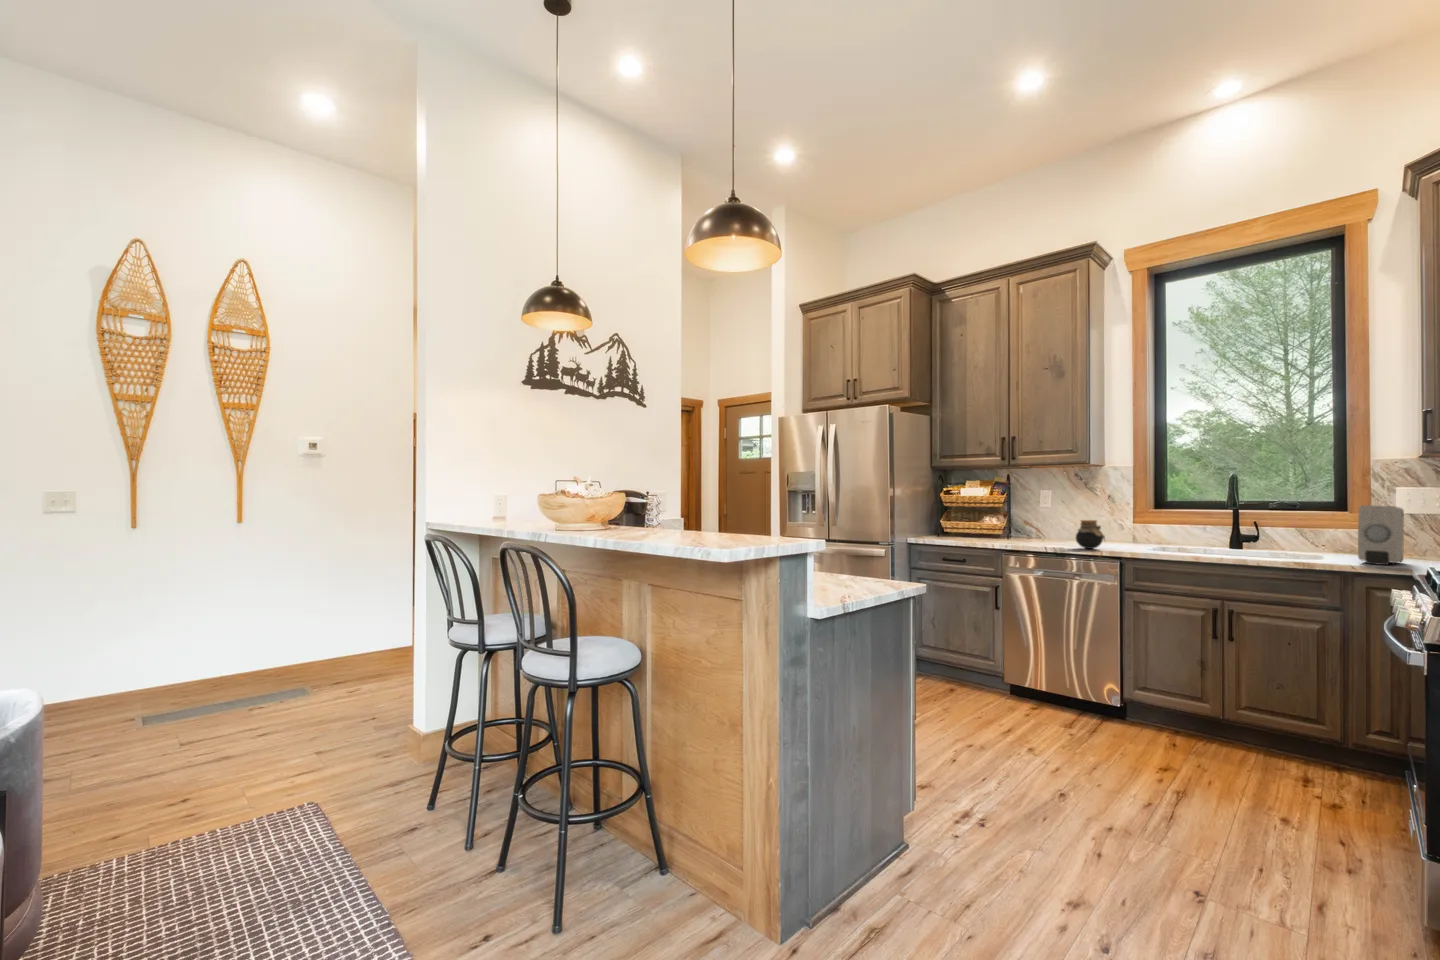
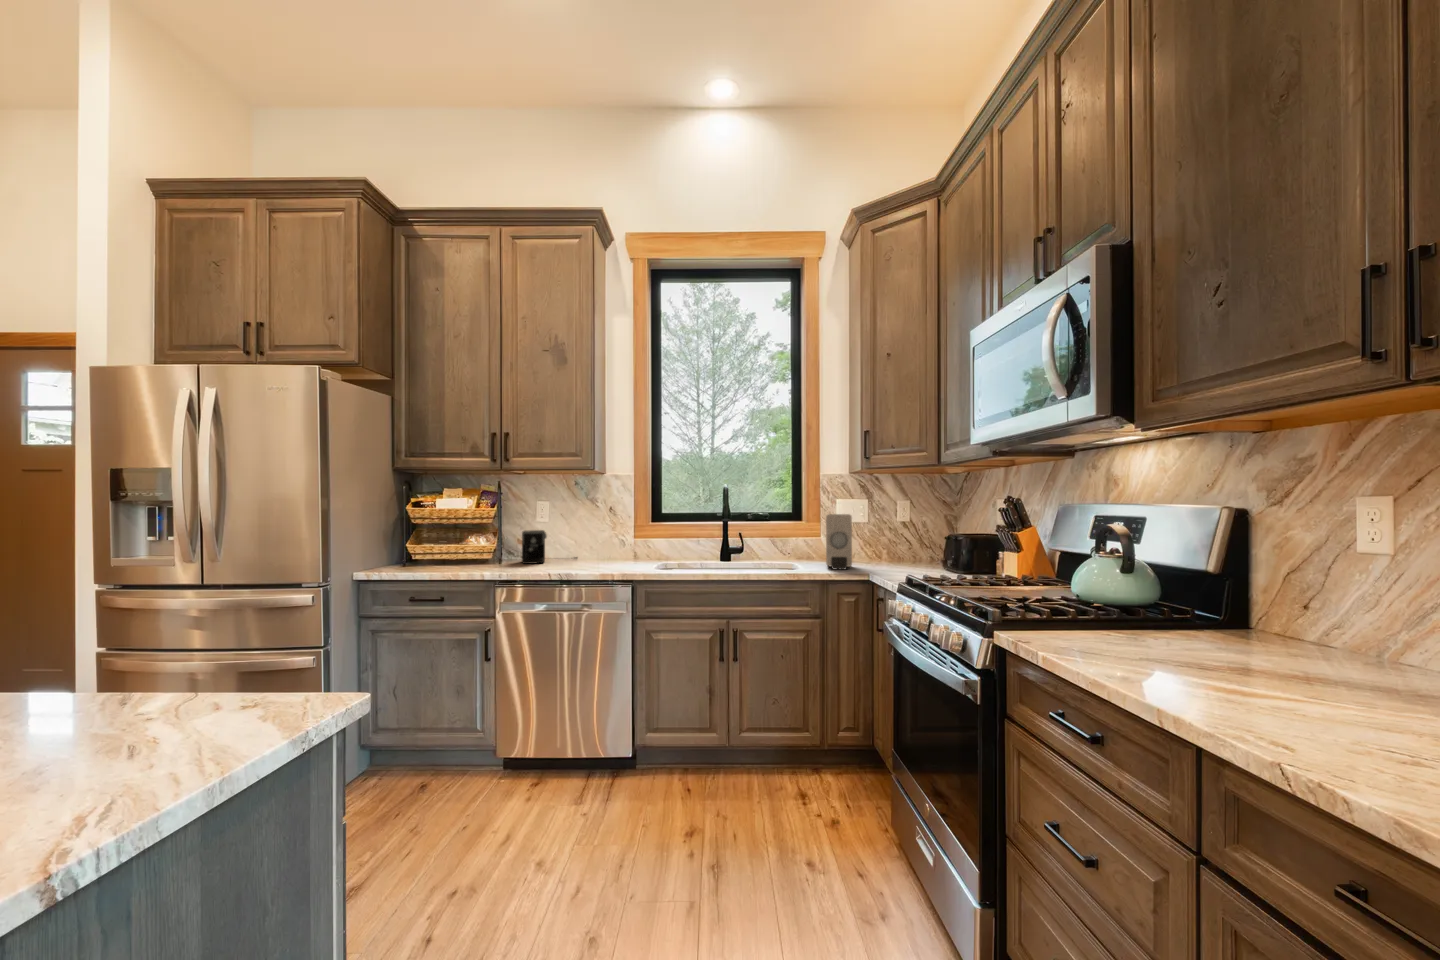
coffee maker: none [1028,513,1080,540] -> present [522,530,577,564]
jar: present [1076,520,1105,549] -> none [584,537,617,572]

